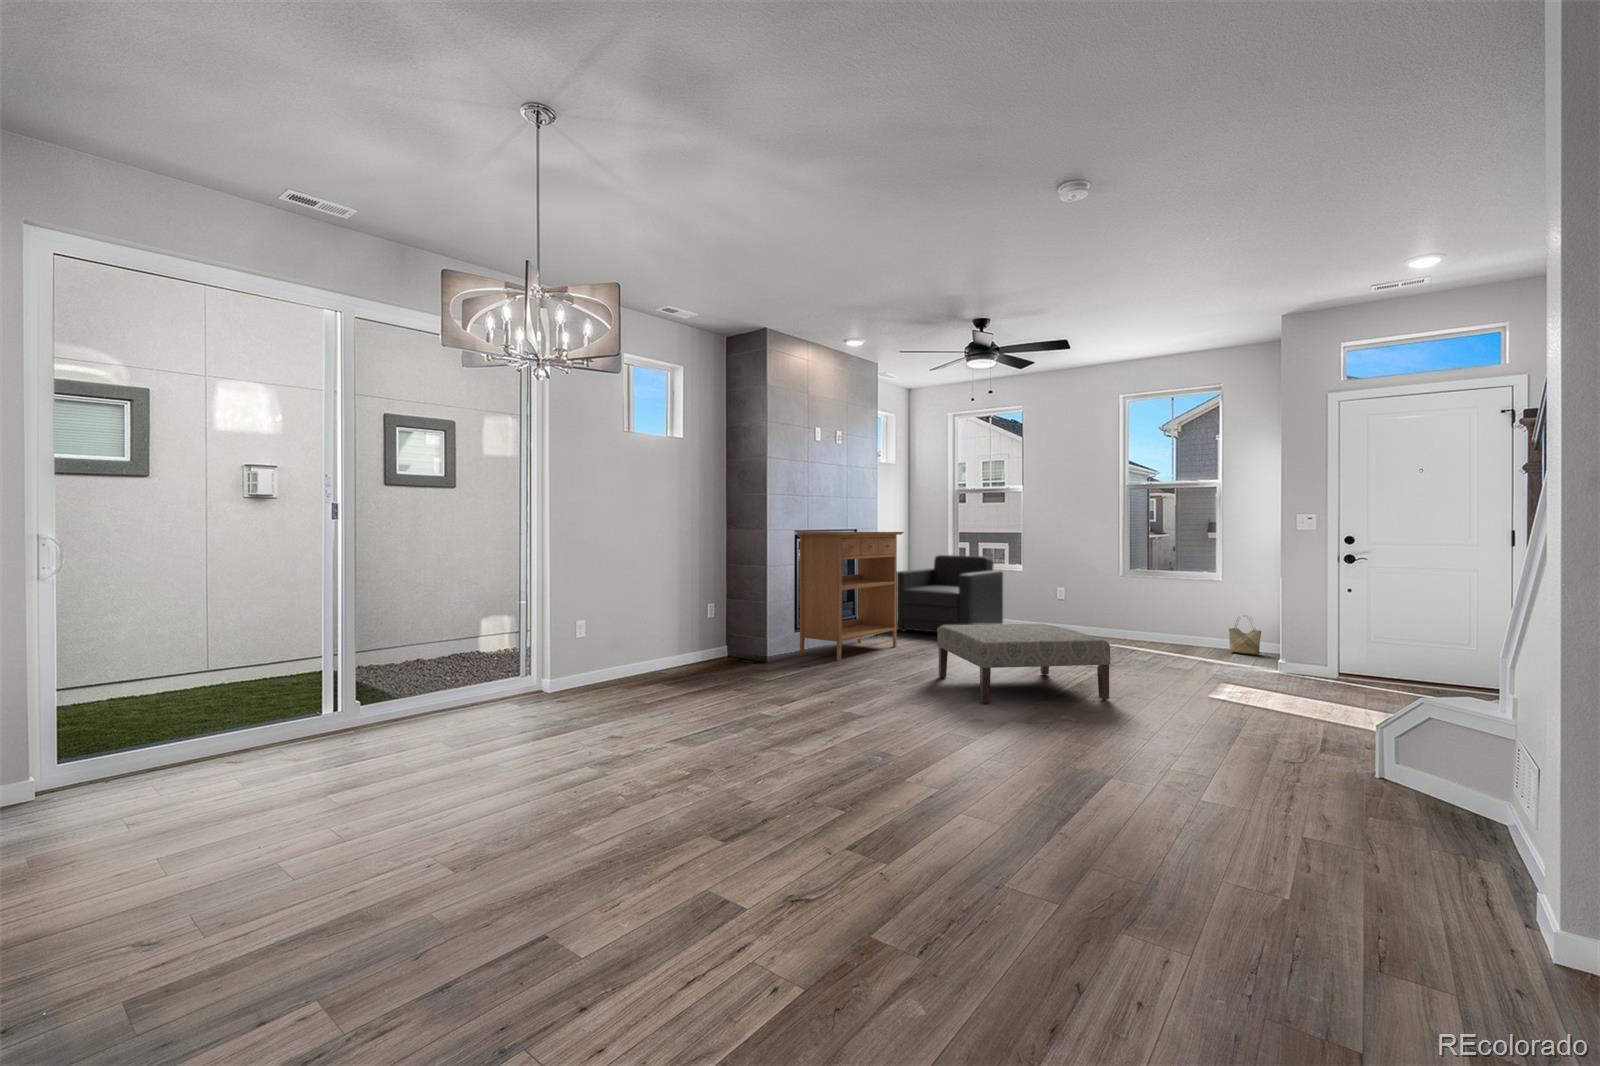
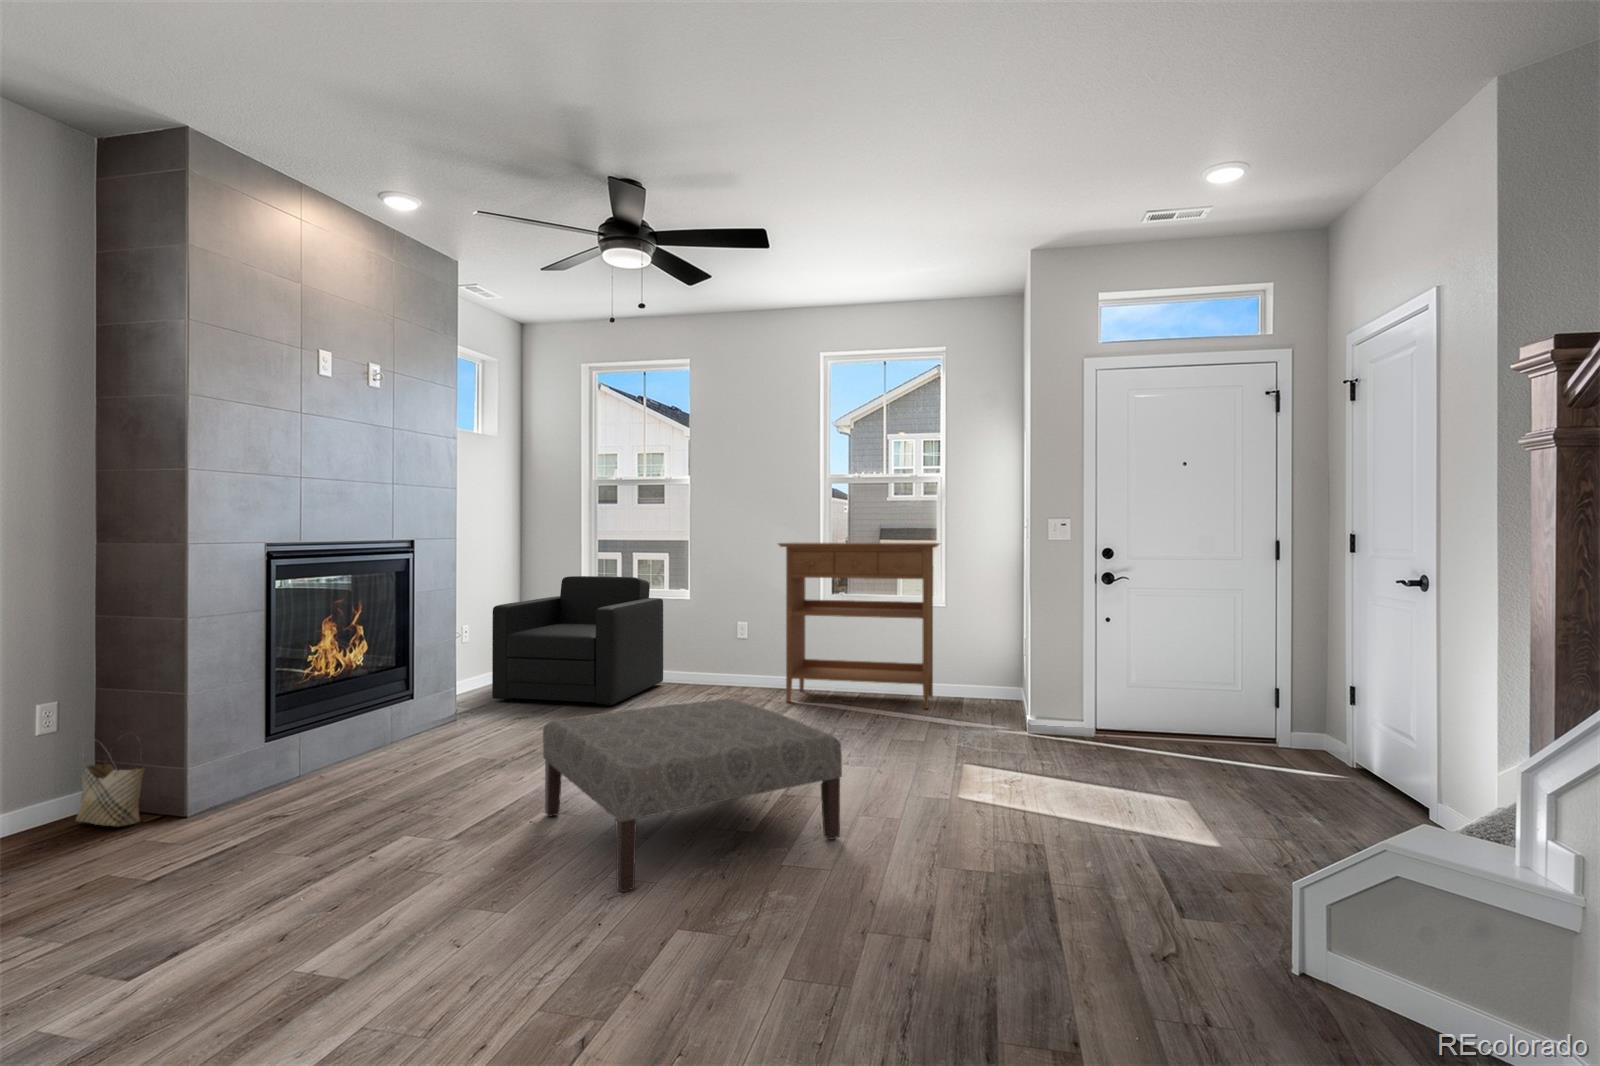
console table: present [797,532,904,661] -> present [778,542,939,709]
woven basket: present [1229,617,1261,655] -> present [76,734,145,826]

